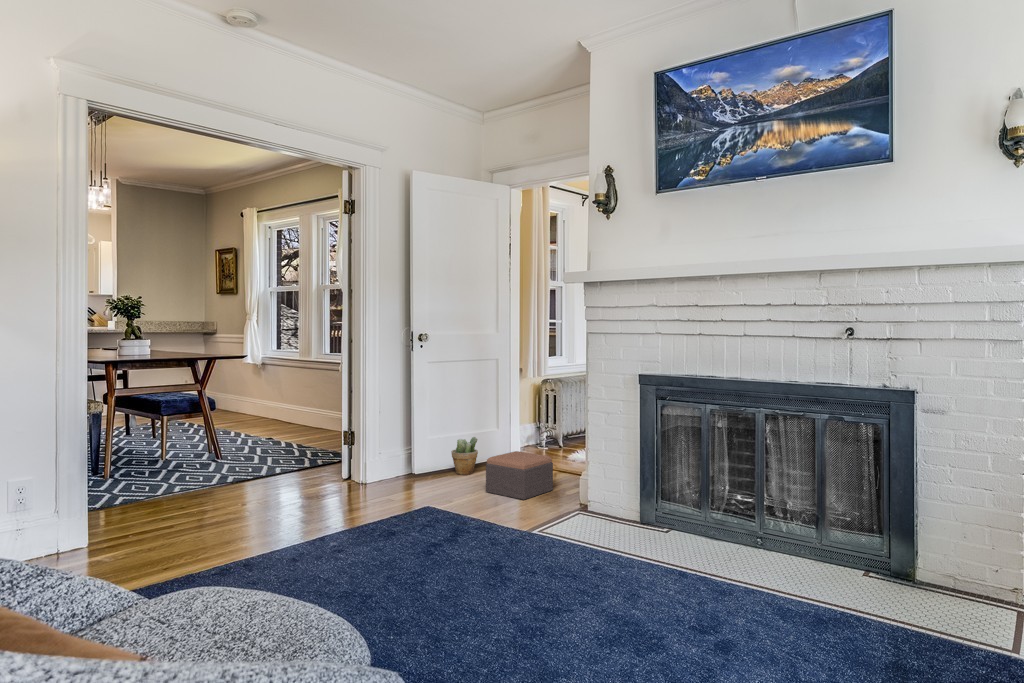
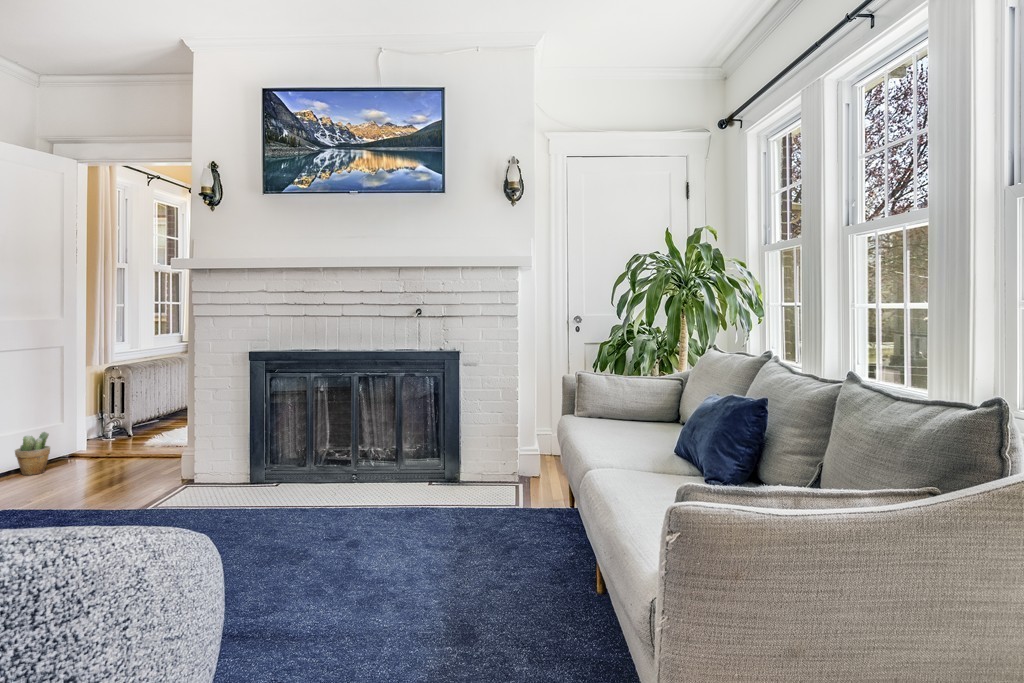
footstool: present [486,451,553,500] -> none [77,439,154,484]

